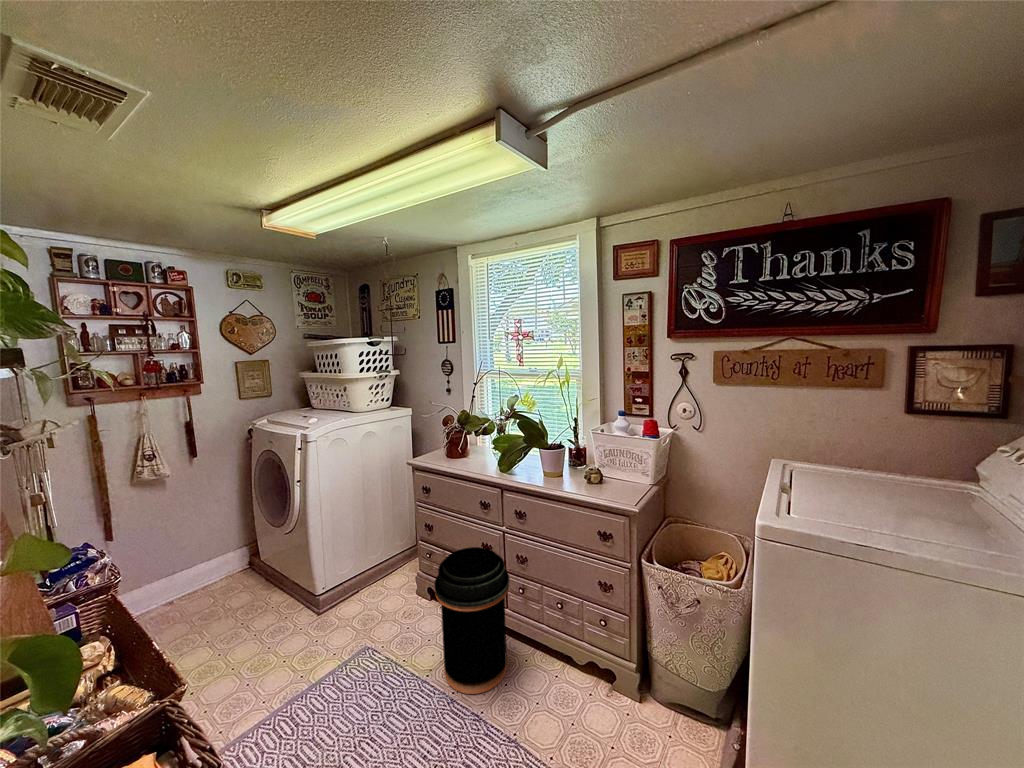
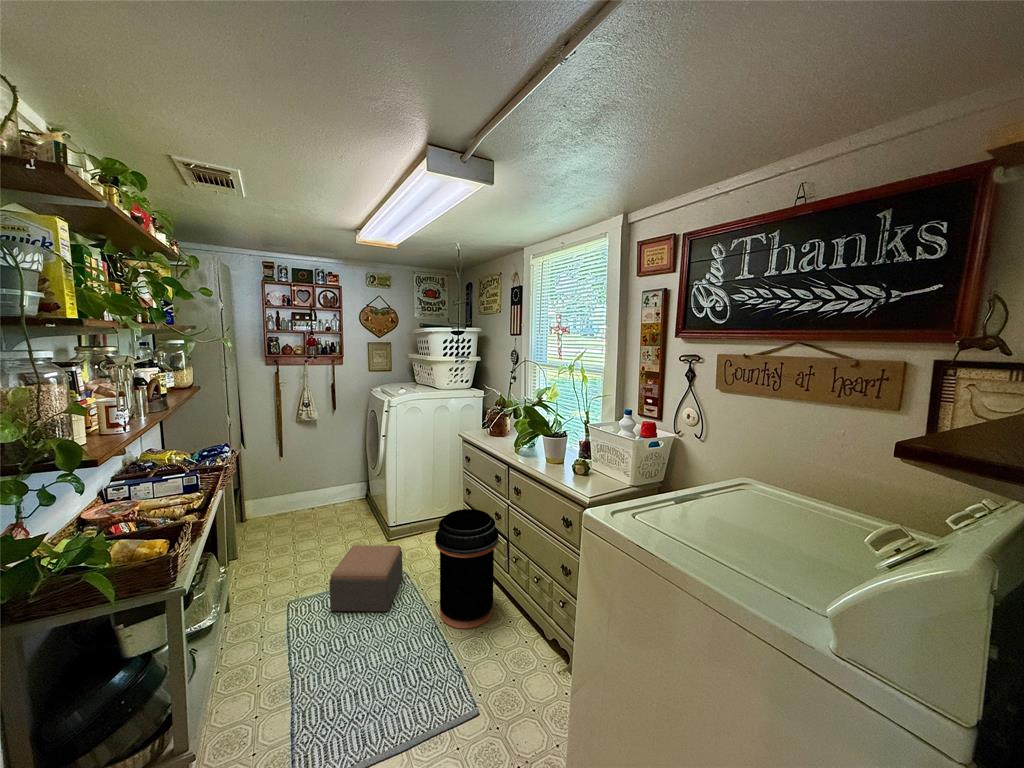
footstool: none [293,619,382,741] -> present [330,545,403,611]

